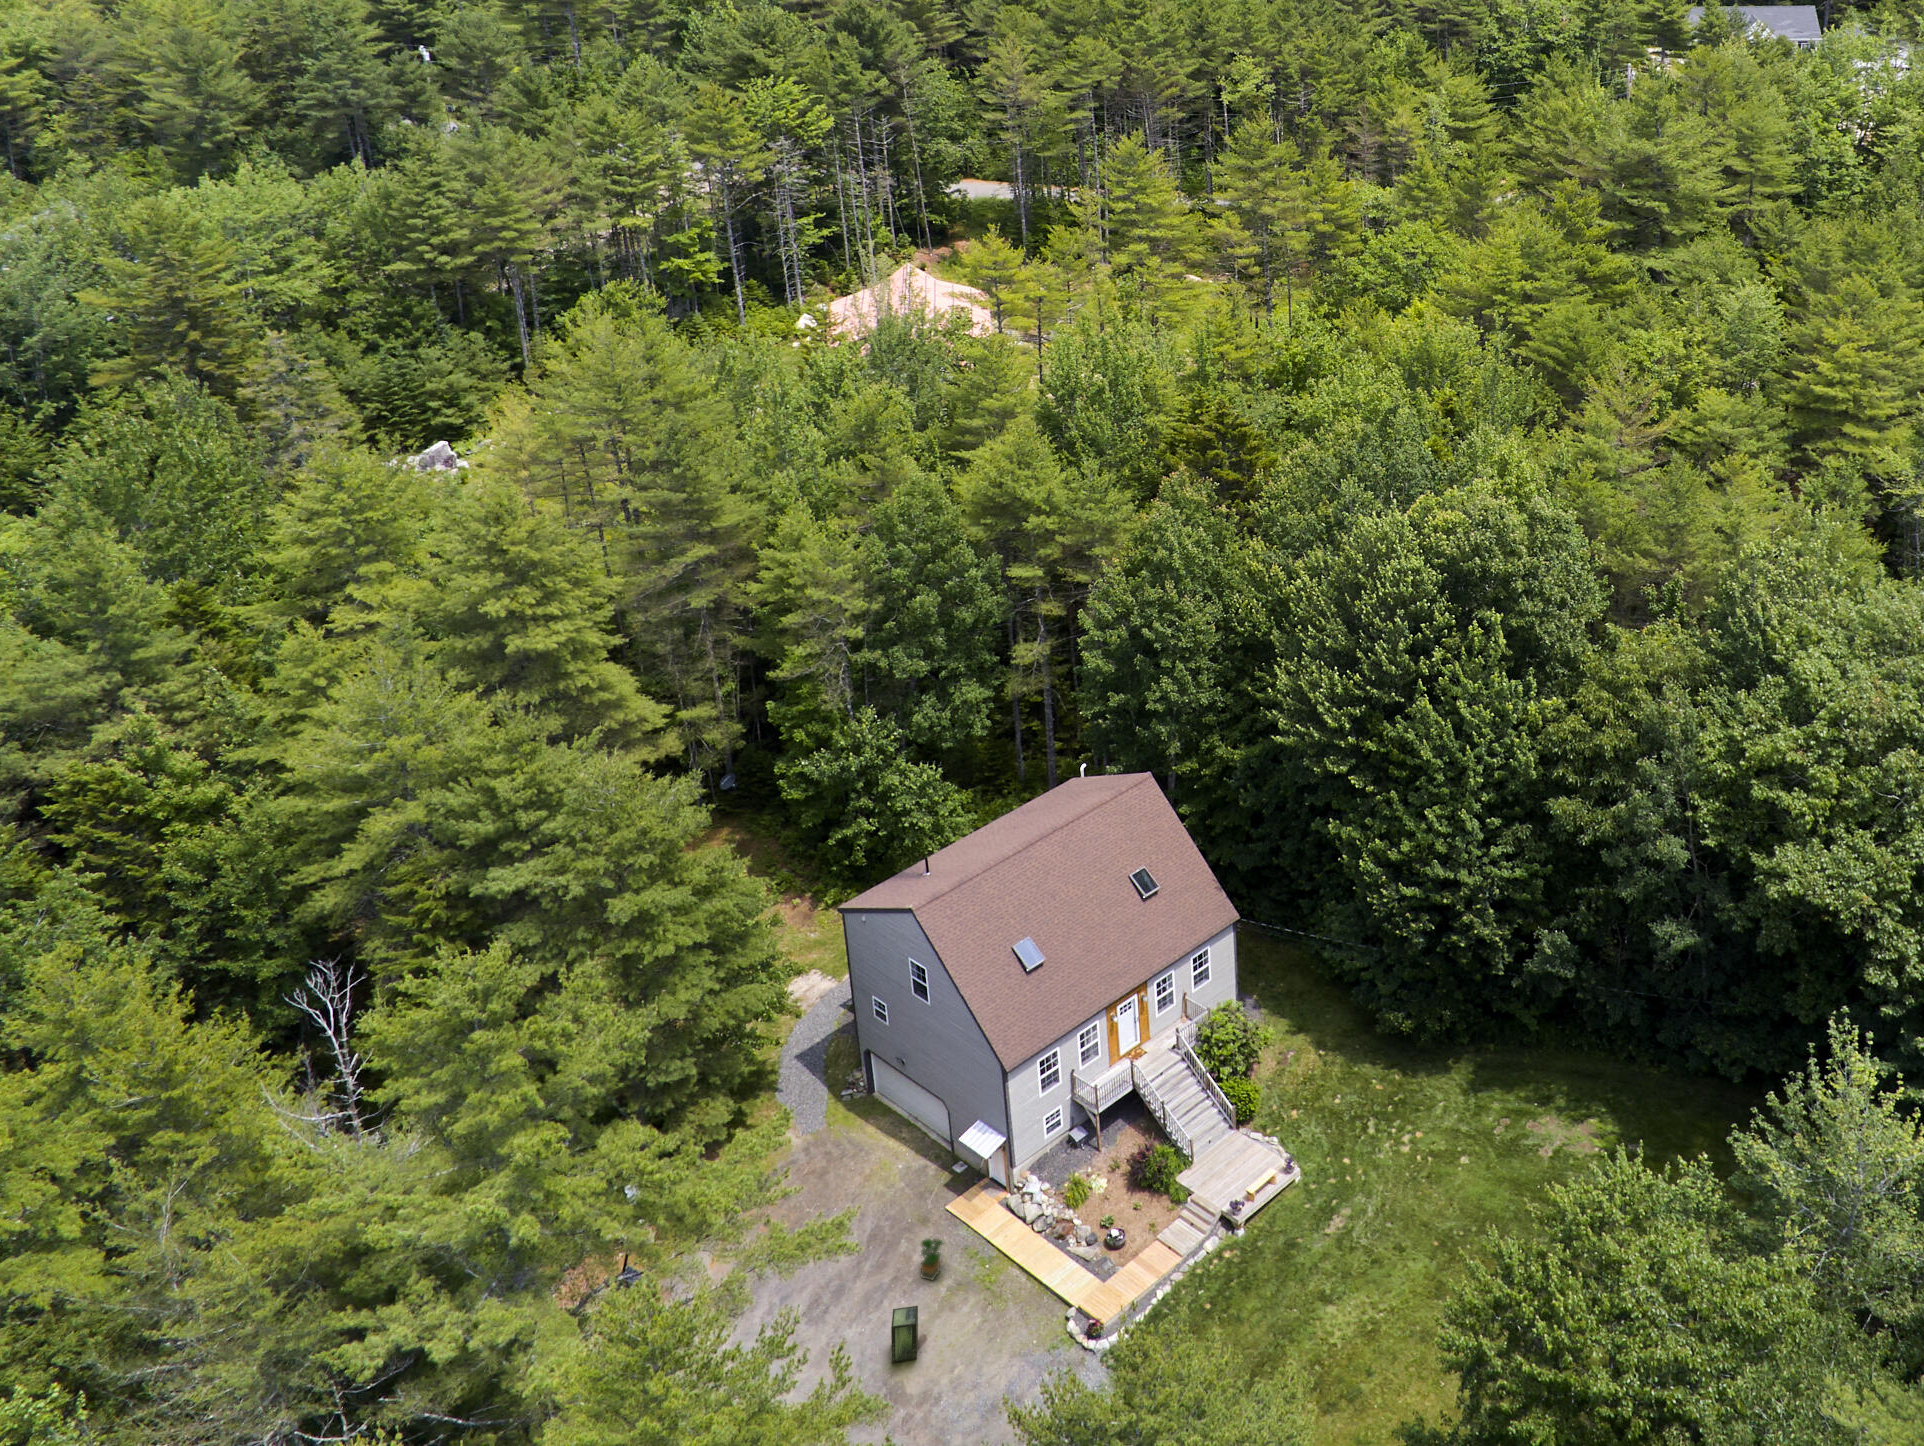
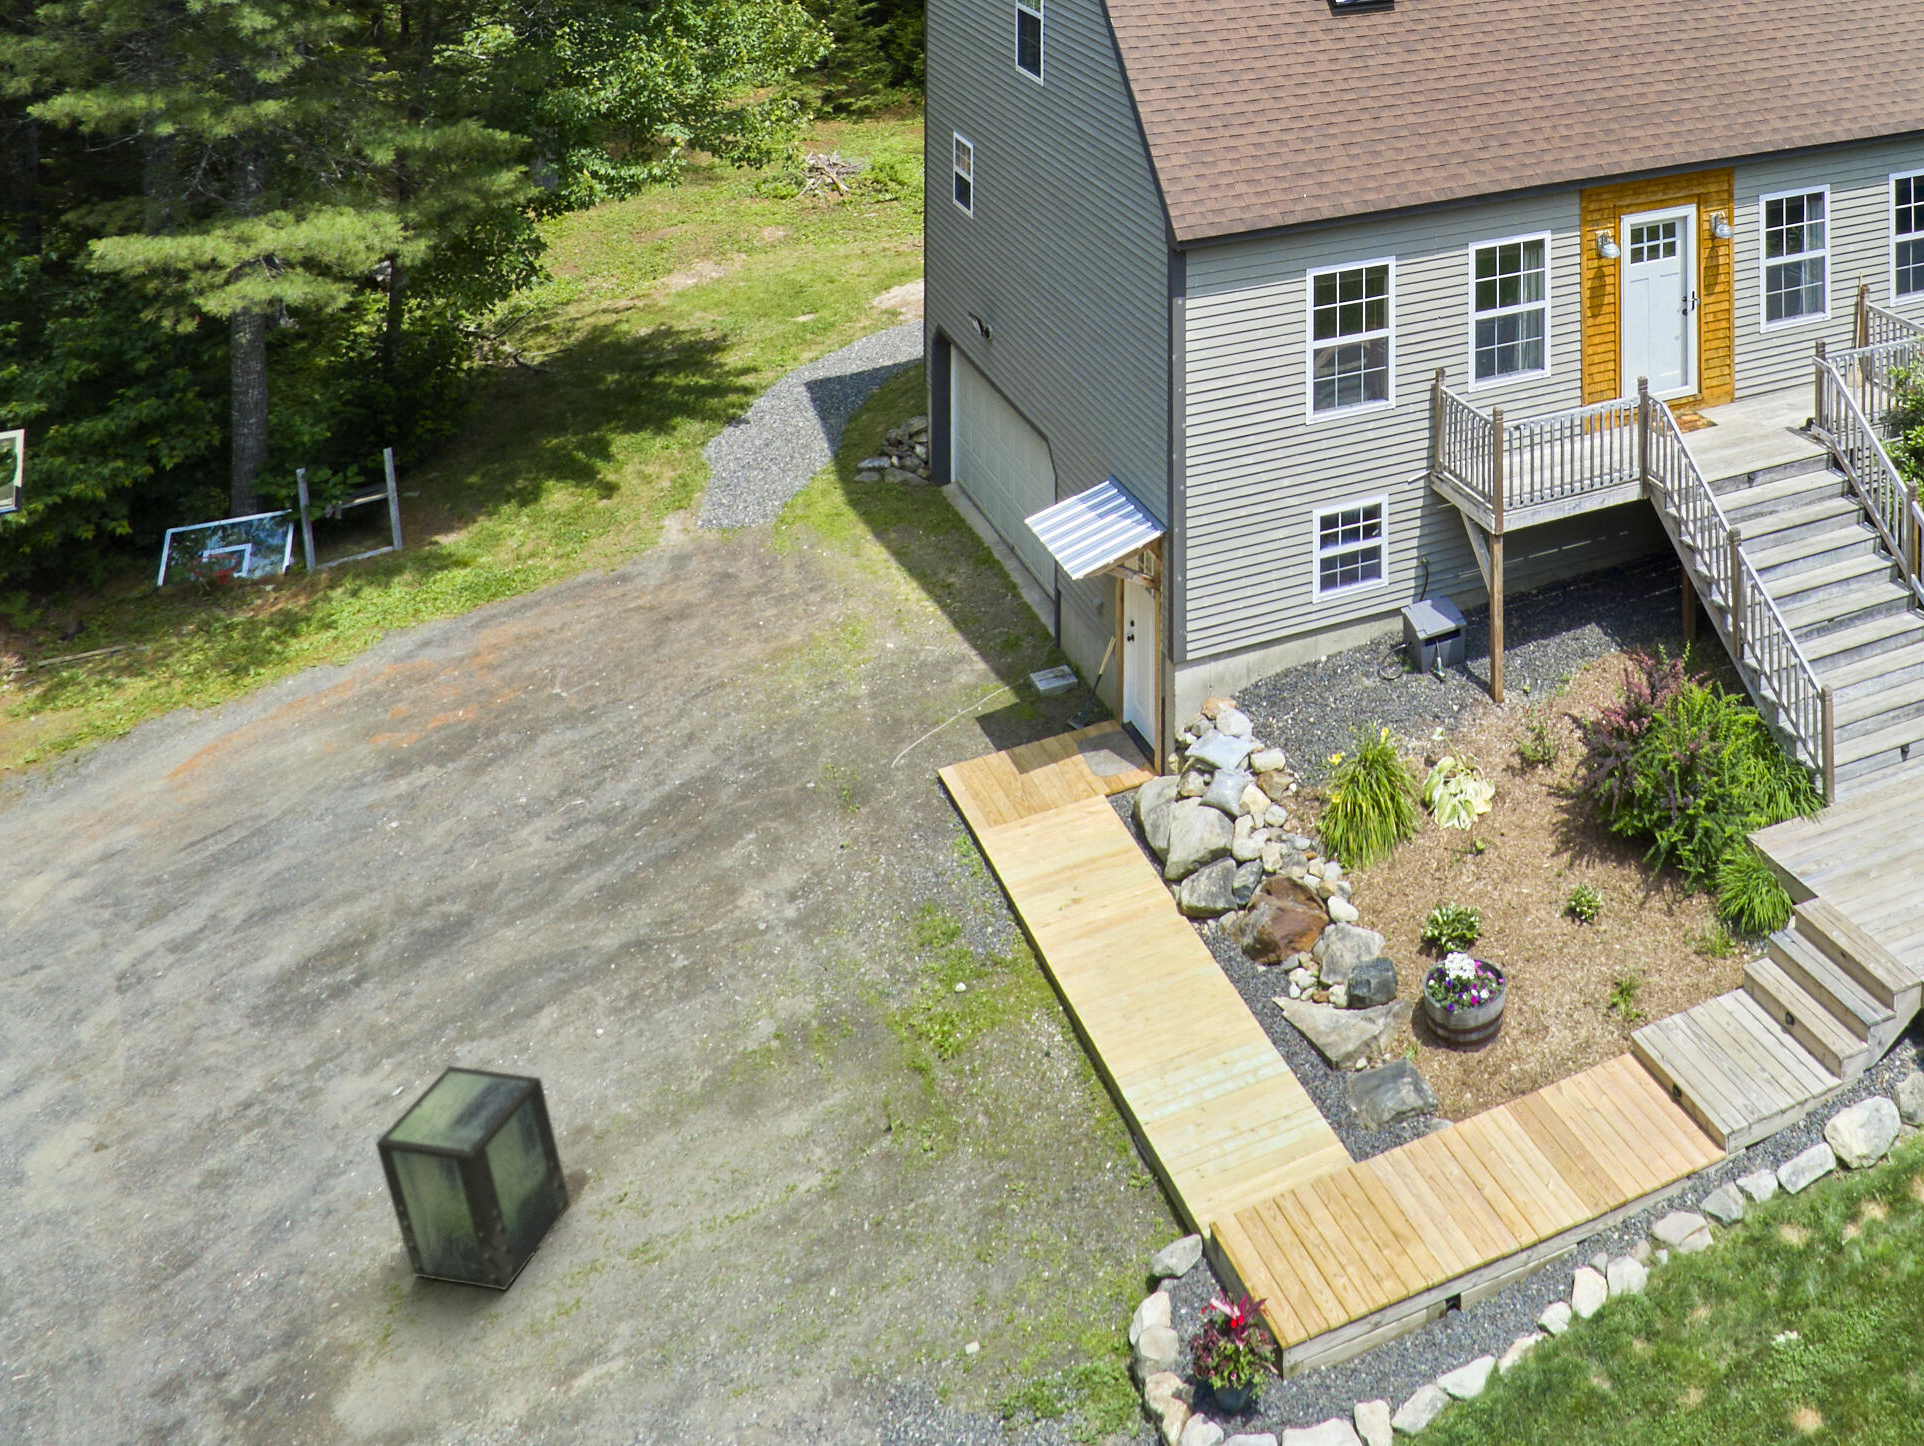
potted tree: present [921,1238,944,1280] -> none [702,832,814,988]

